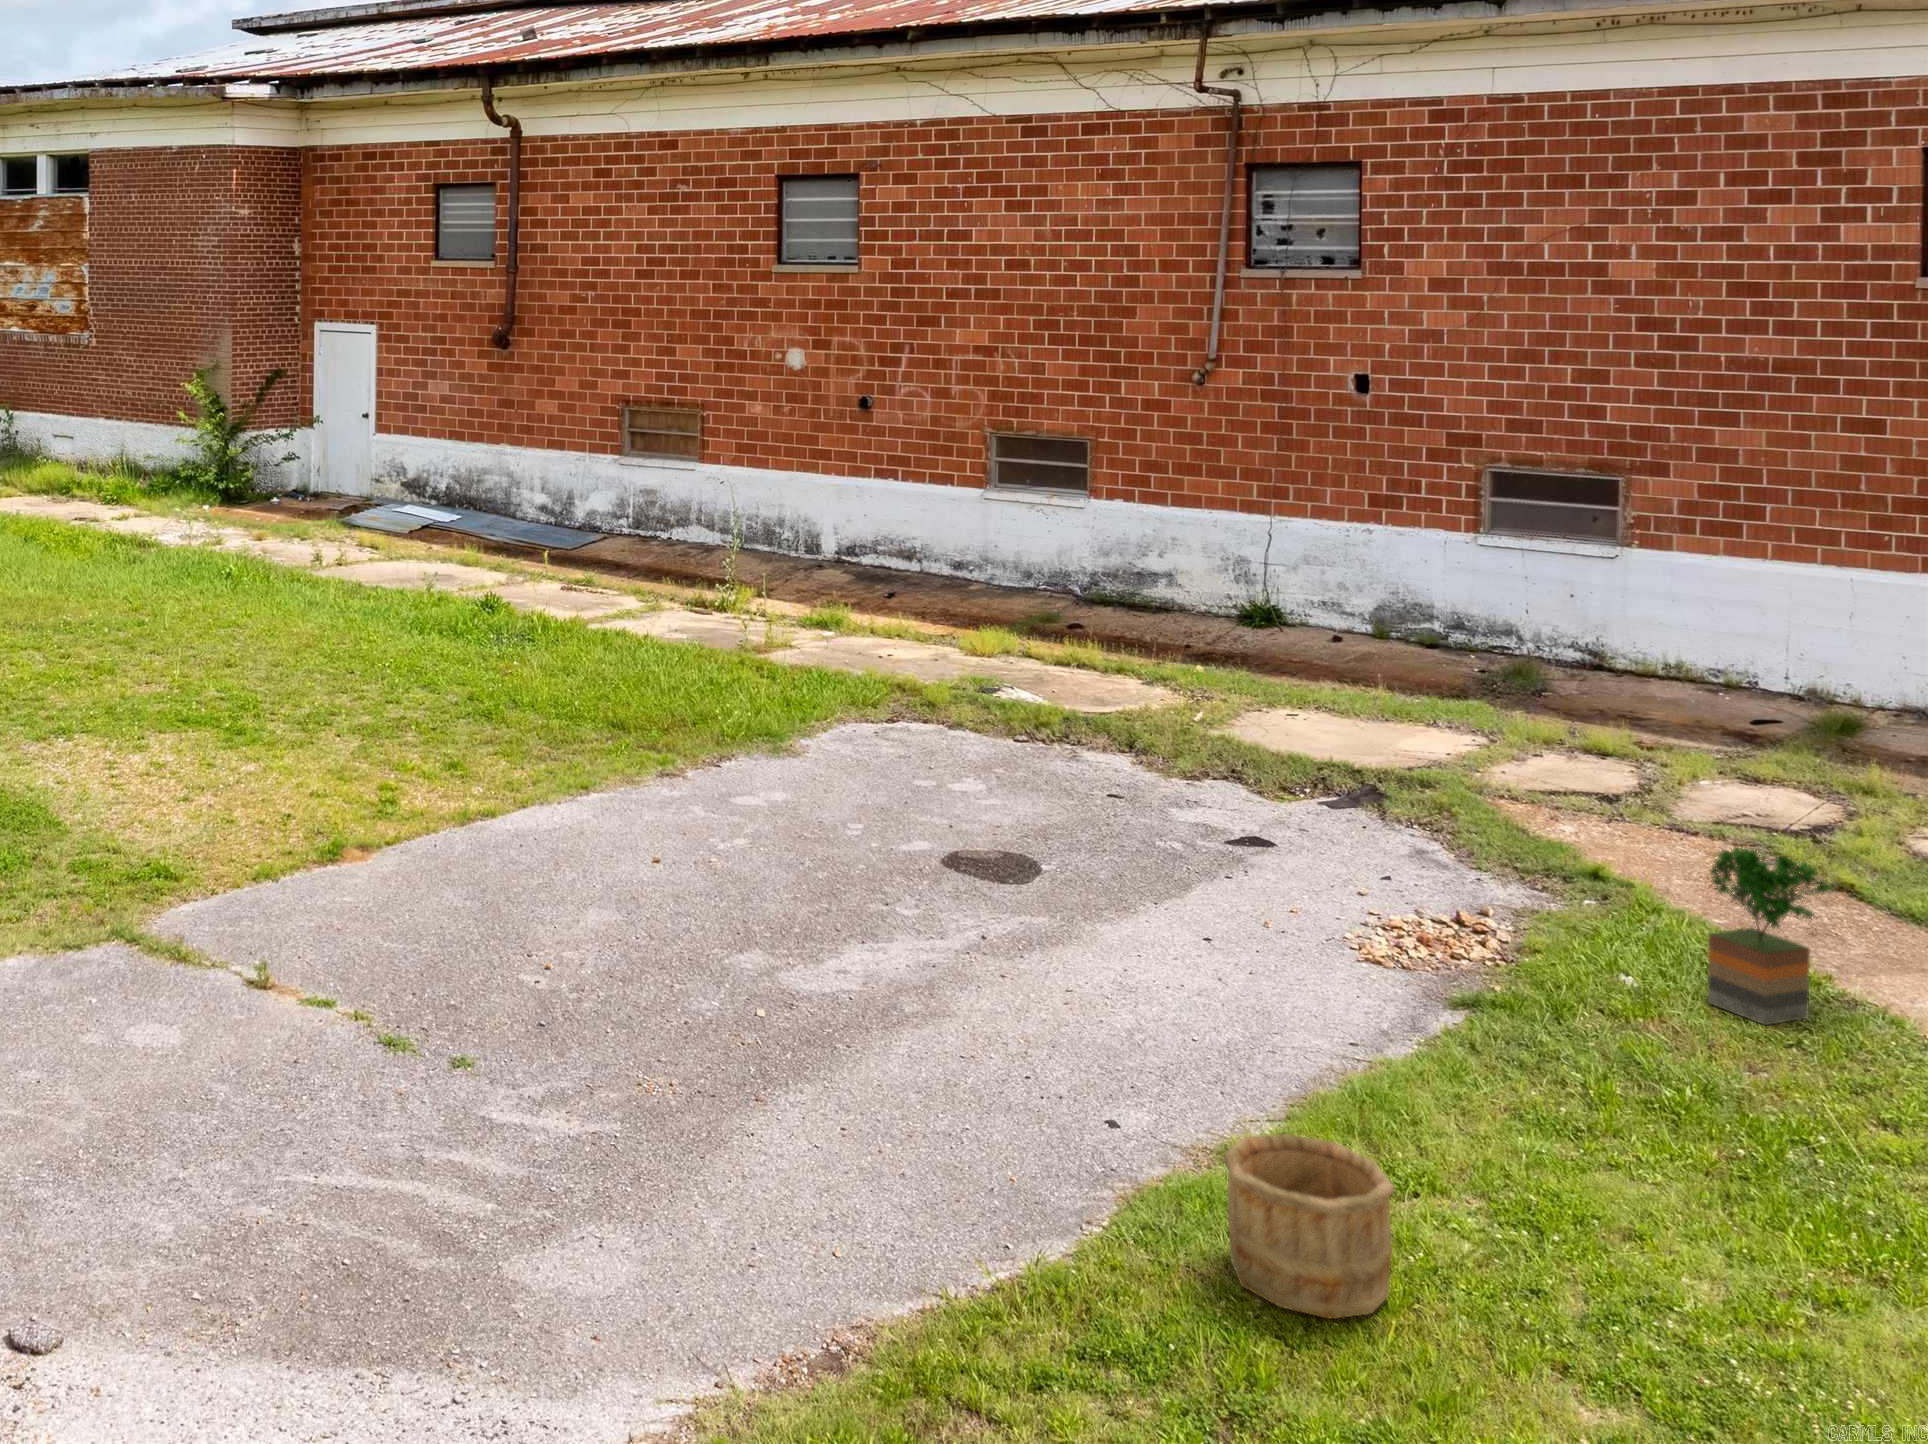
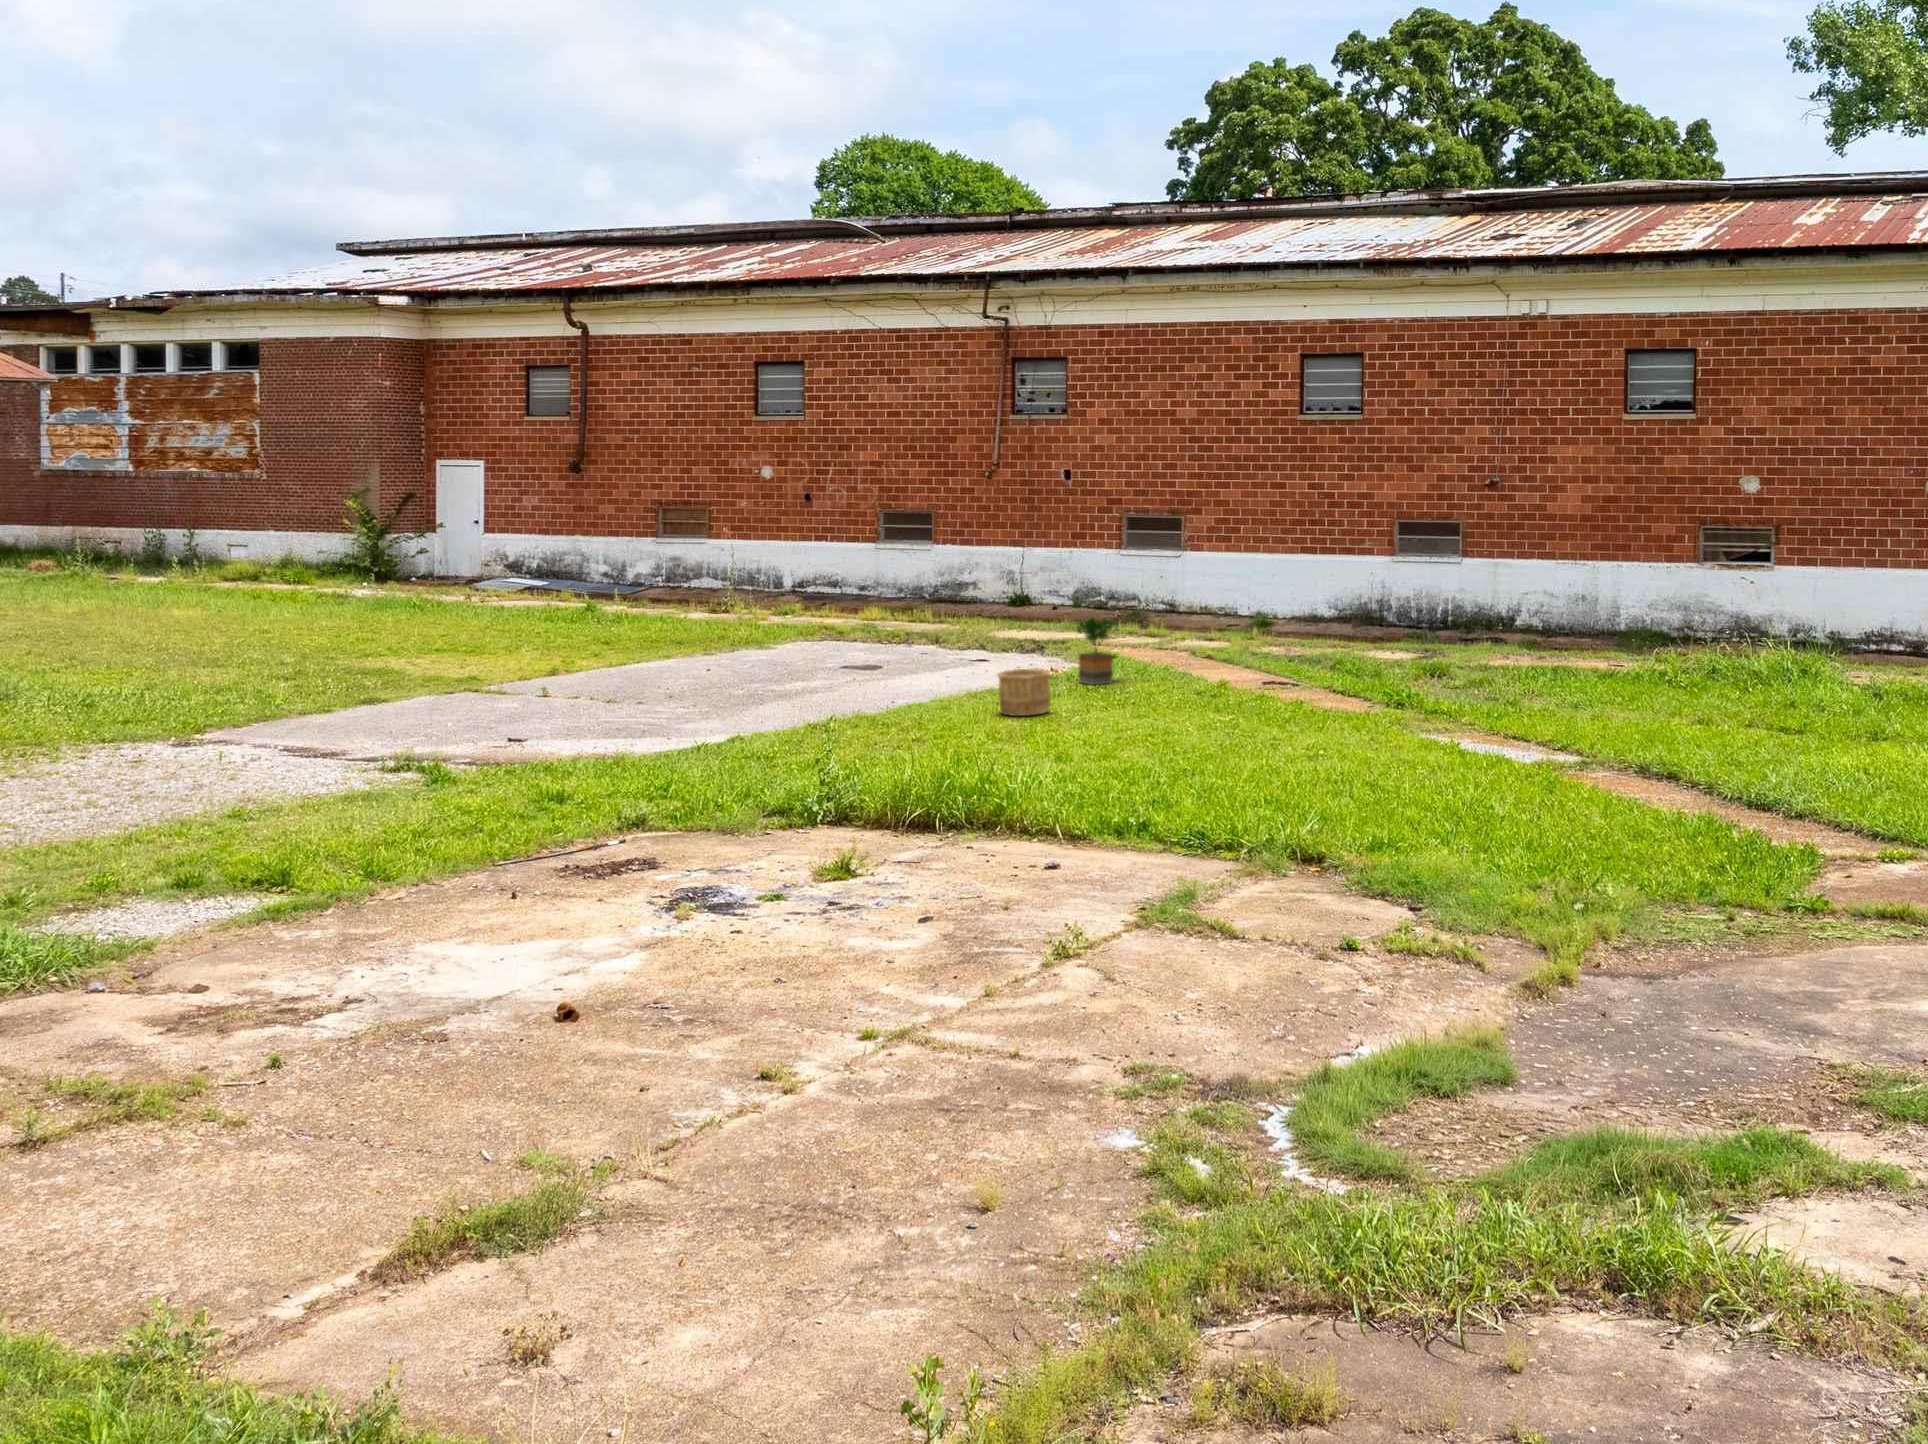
wooden bucket: present [1222,1134,1395,1319] -> present [998,669,1050,716]

